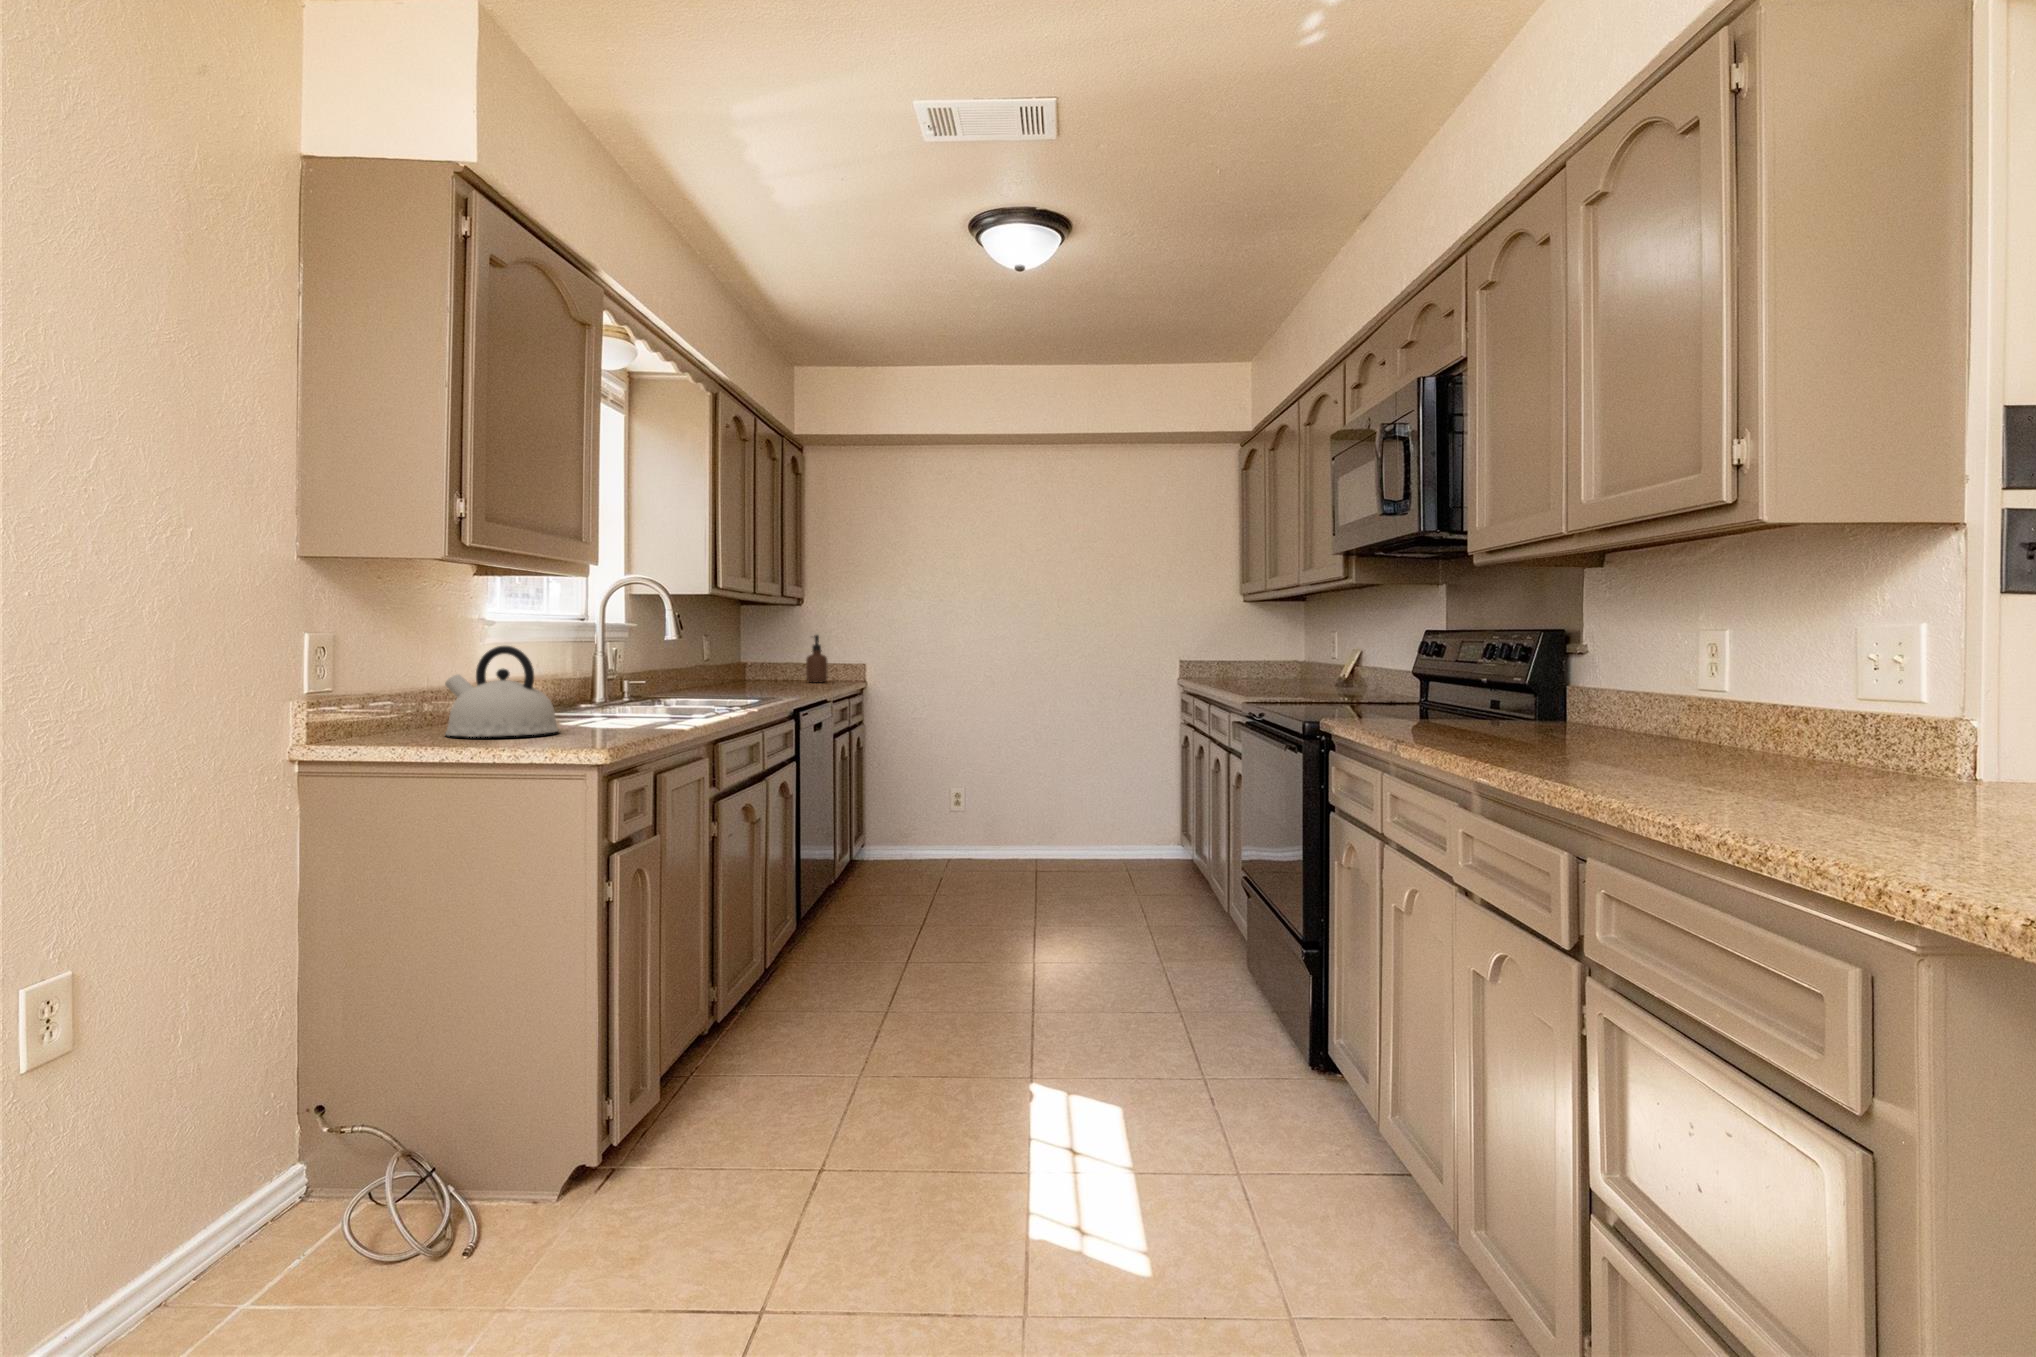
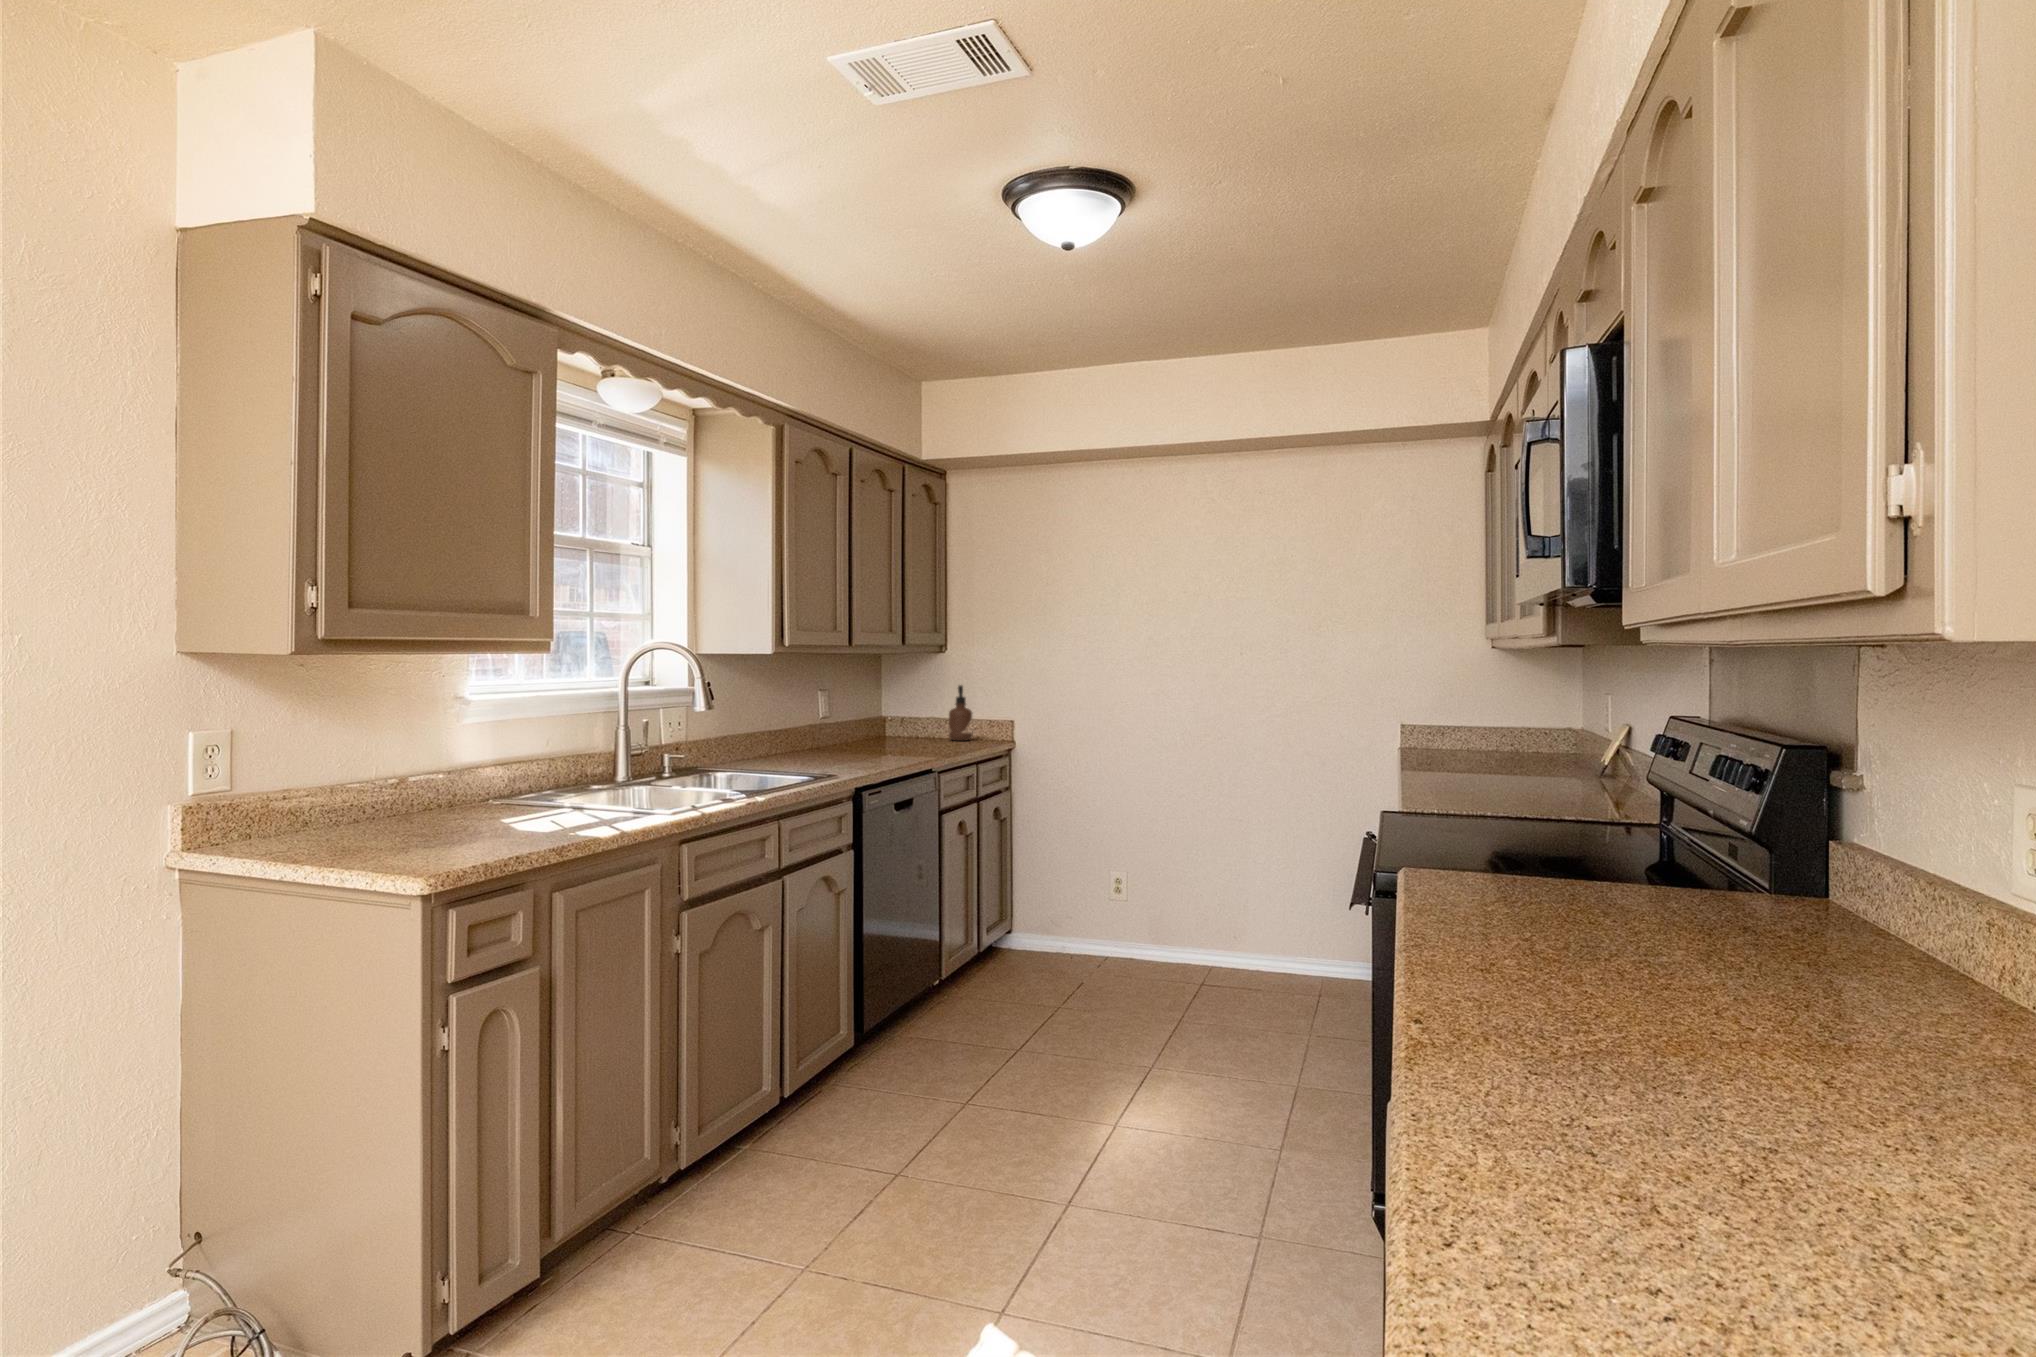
kettle: present [445,646,559,737] -> none [325,739,457,846]

